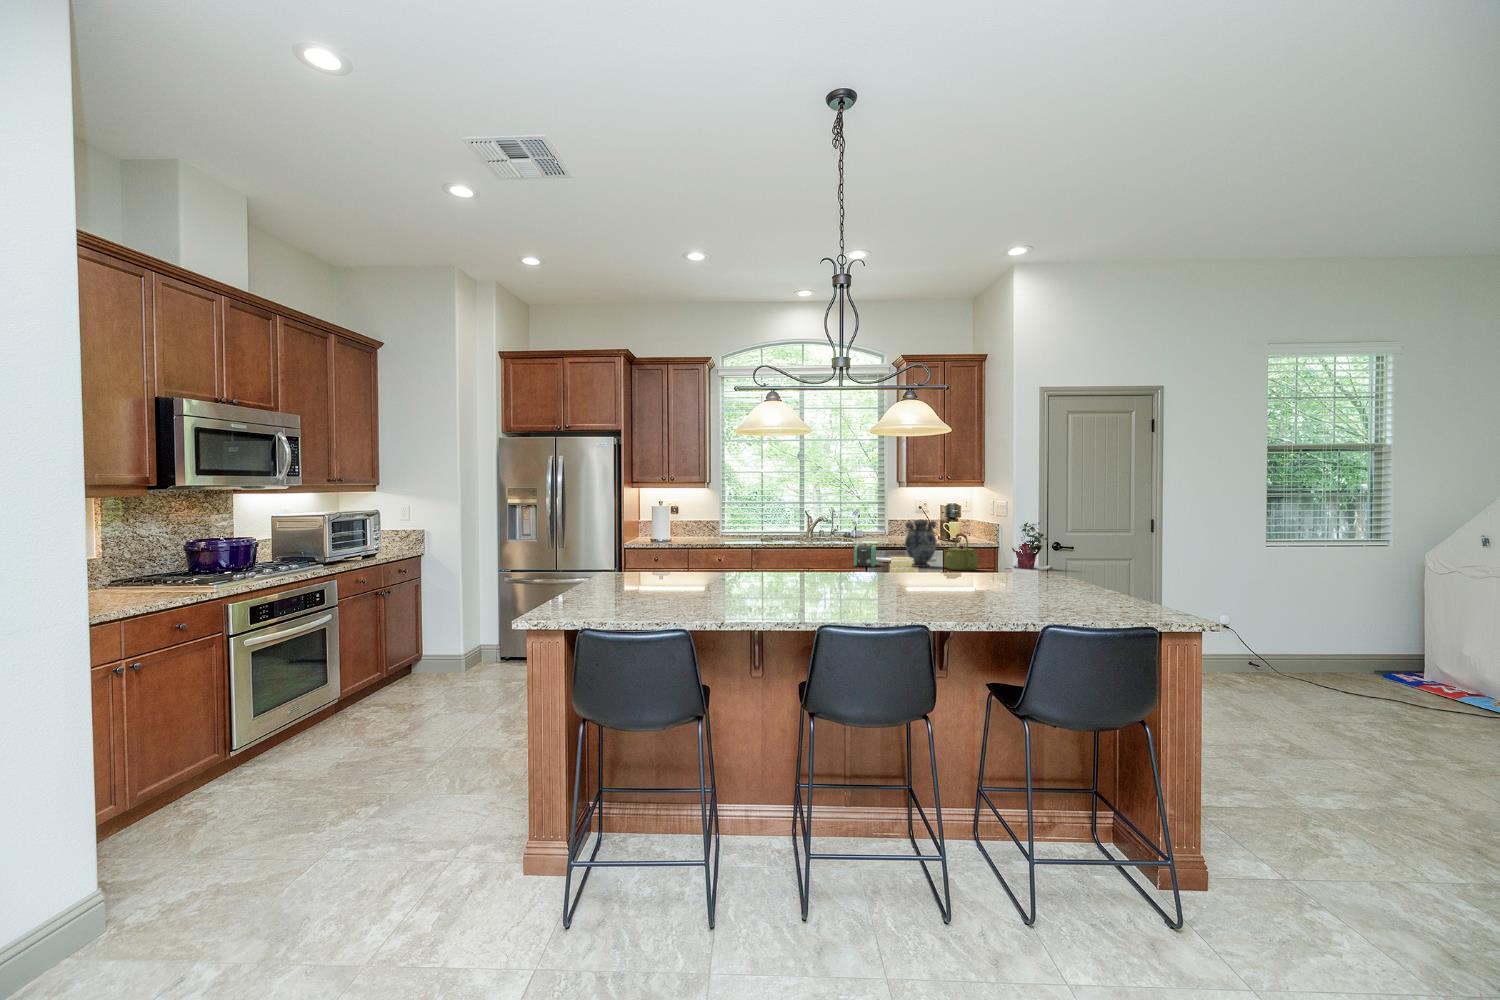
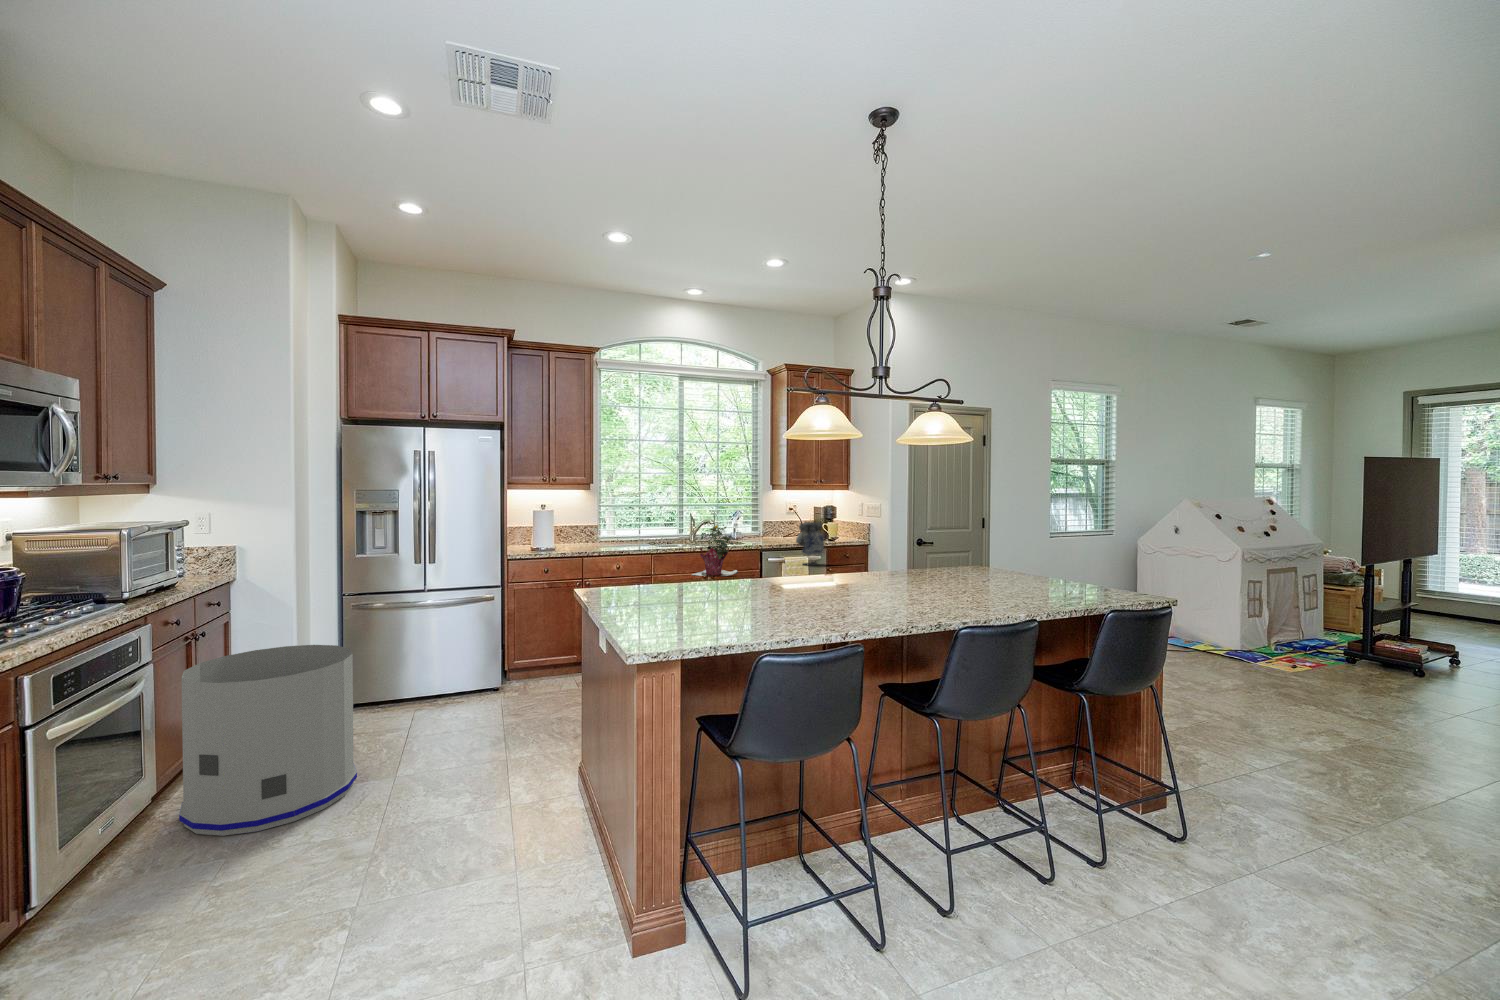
potted plant: present [1003,522,1052,570] -> present [692,525,738,576]
kettle: present [945,534,977,571] -> none [843,533,872,567]
toaster: present [854,545,878,567] -> none [750,545,773,568]
trash can: none [351,604,469,732] -> present [179,645,357,836]

